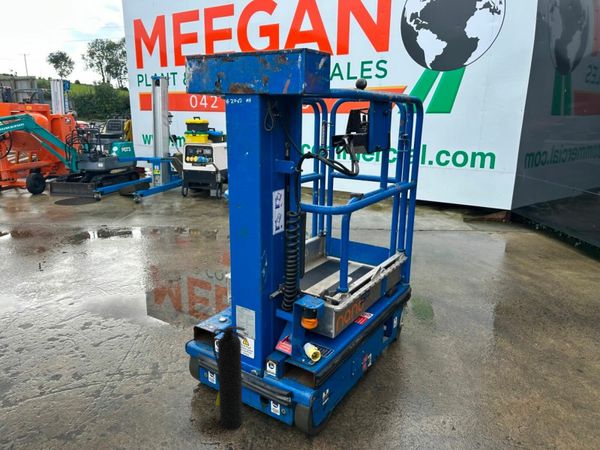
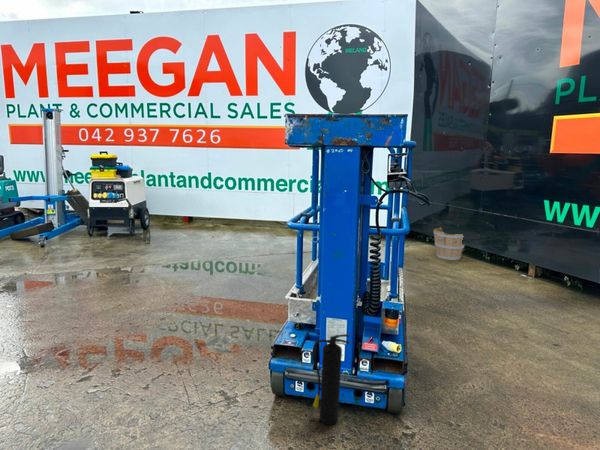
wooden bucket: none [532,208,580,251] -> present [434,227,465,260]

